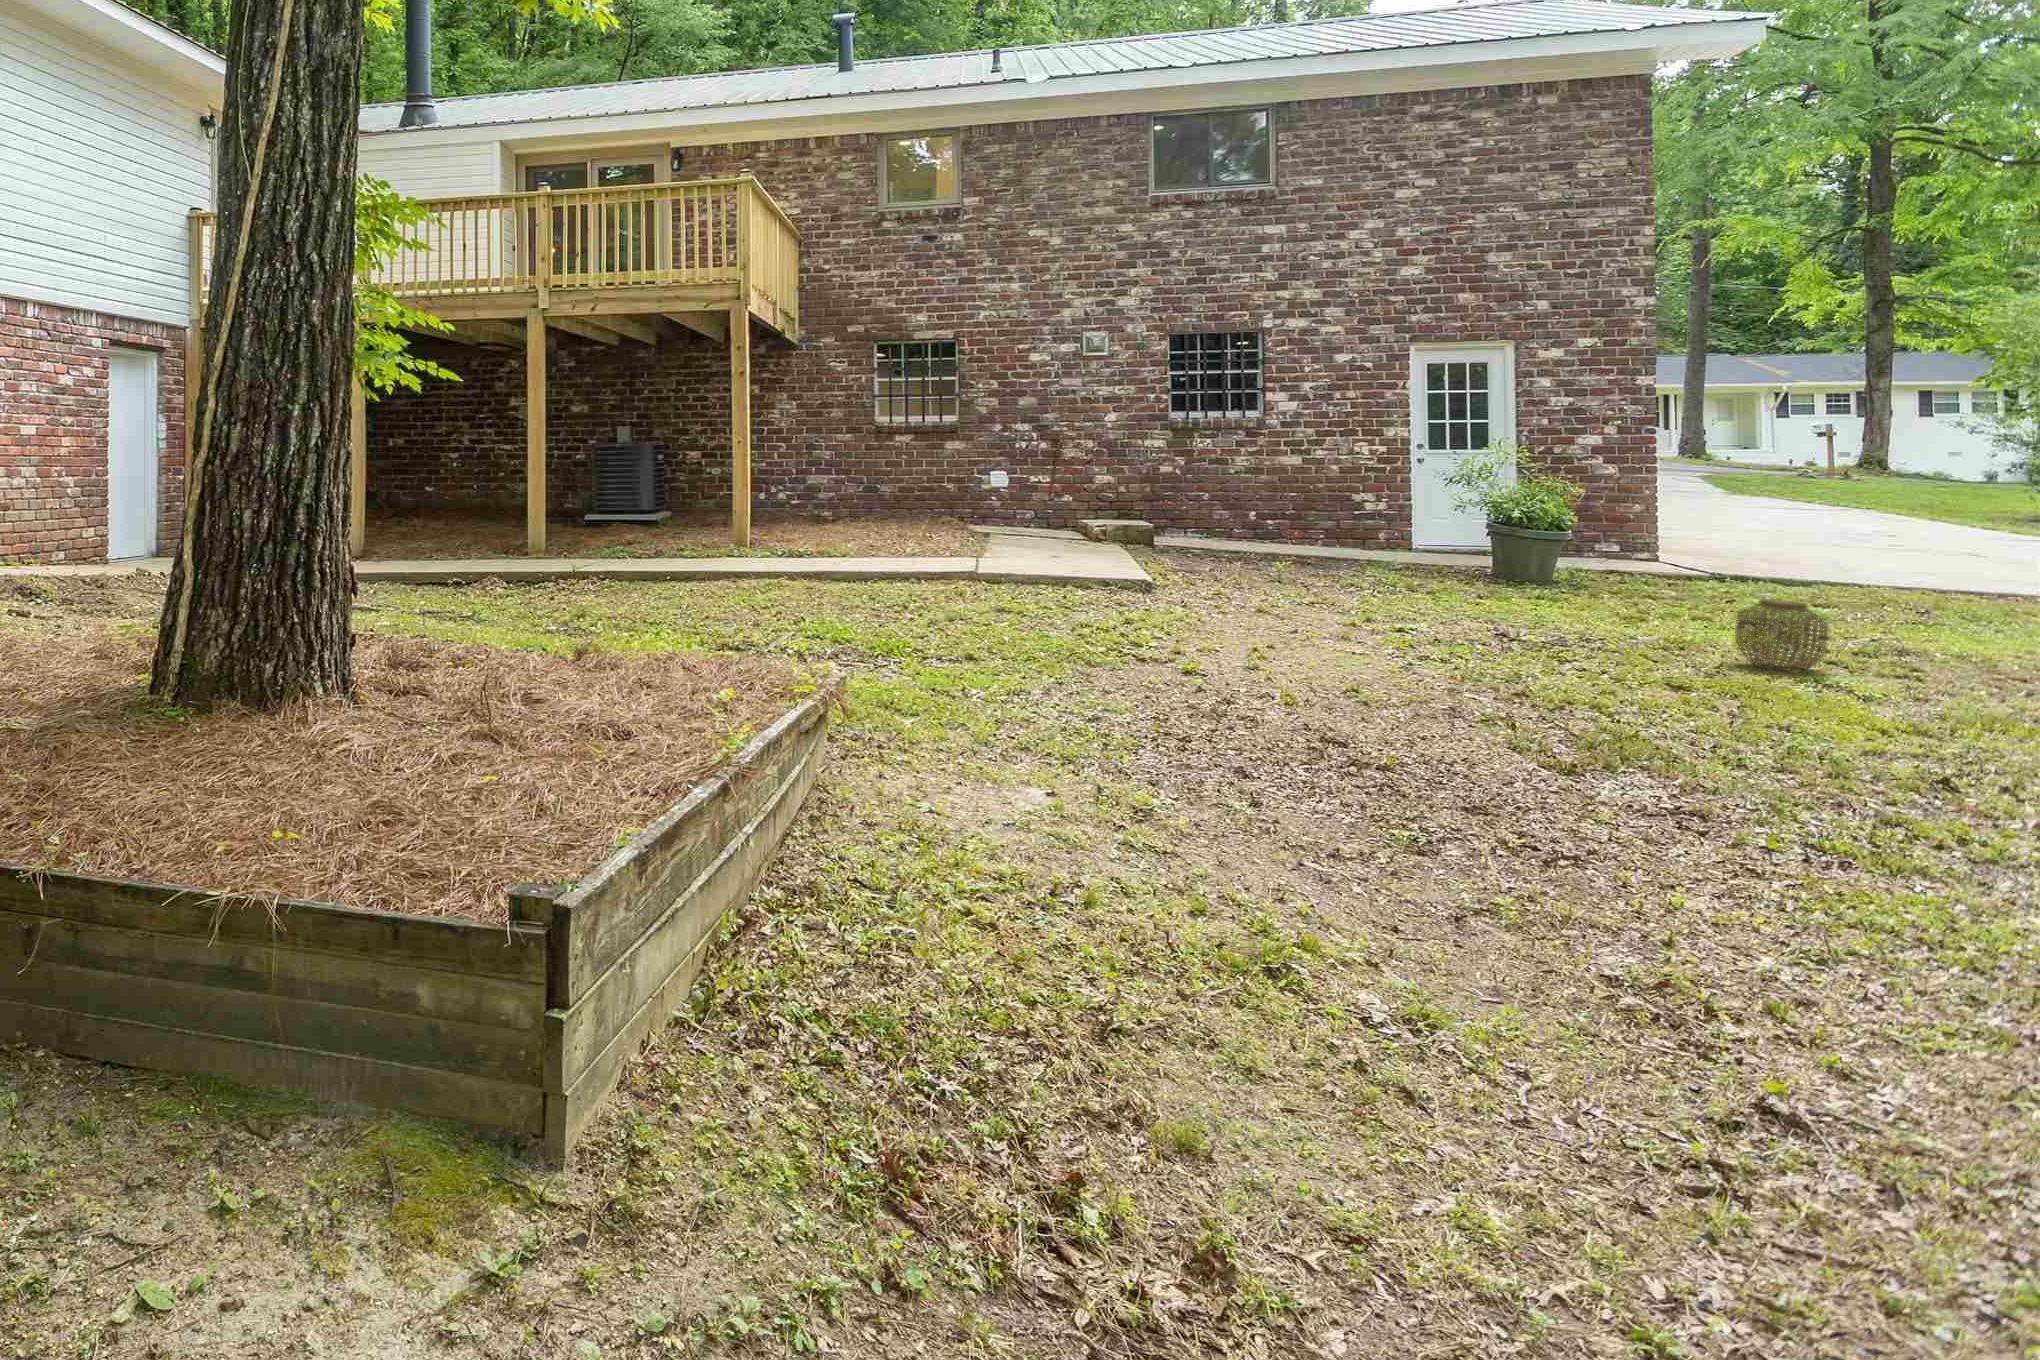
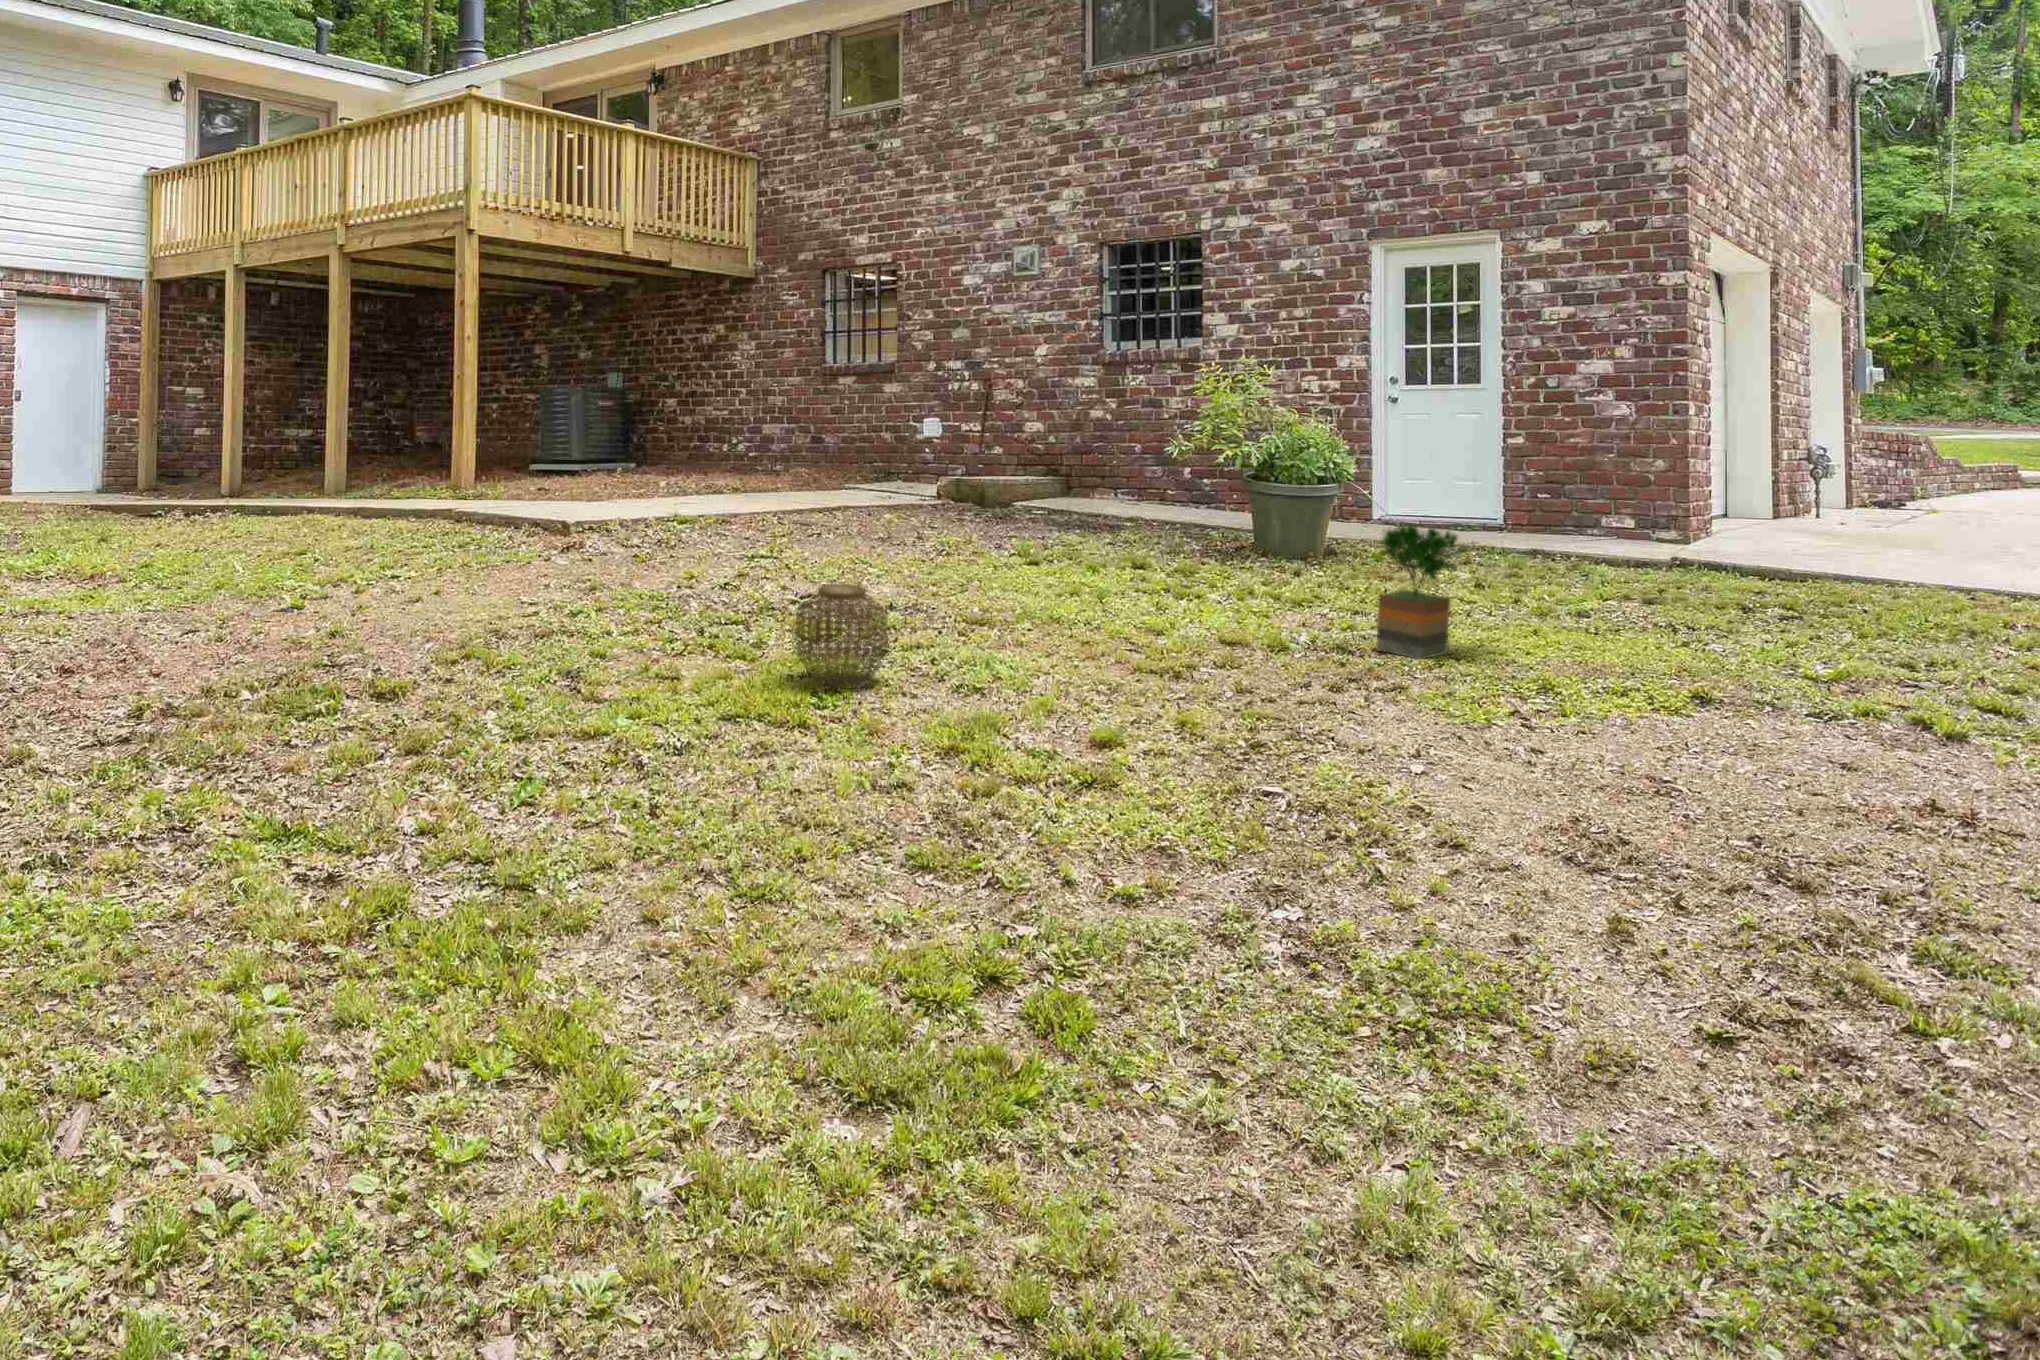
potted tree: none [1888,546,1975,634] -> present [1376,524,1467,659]

